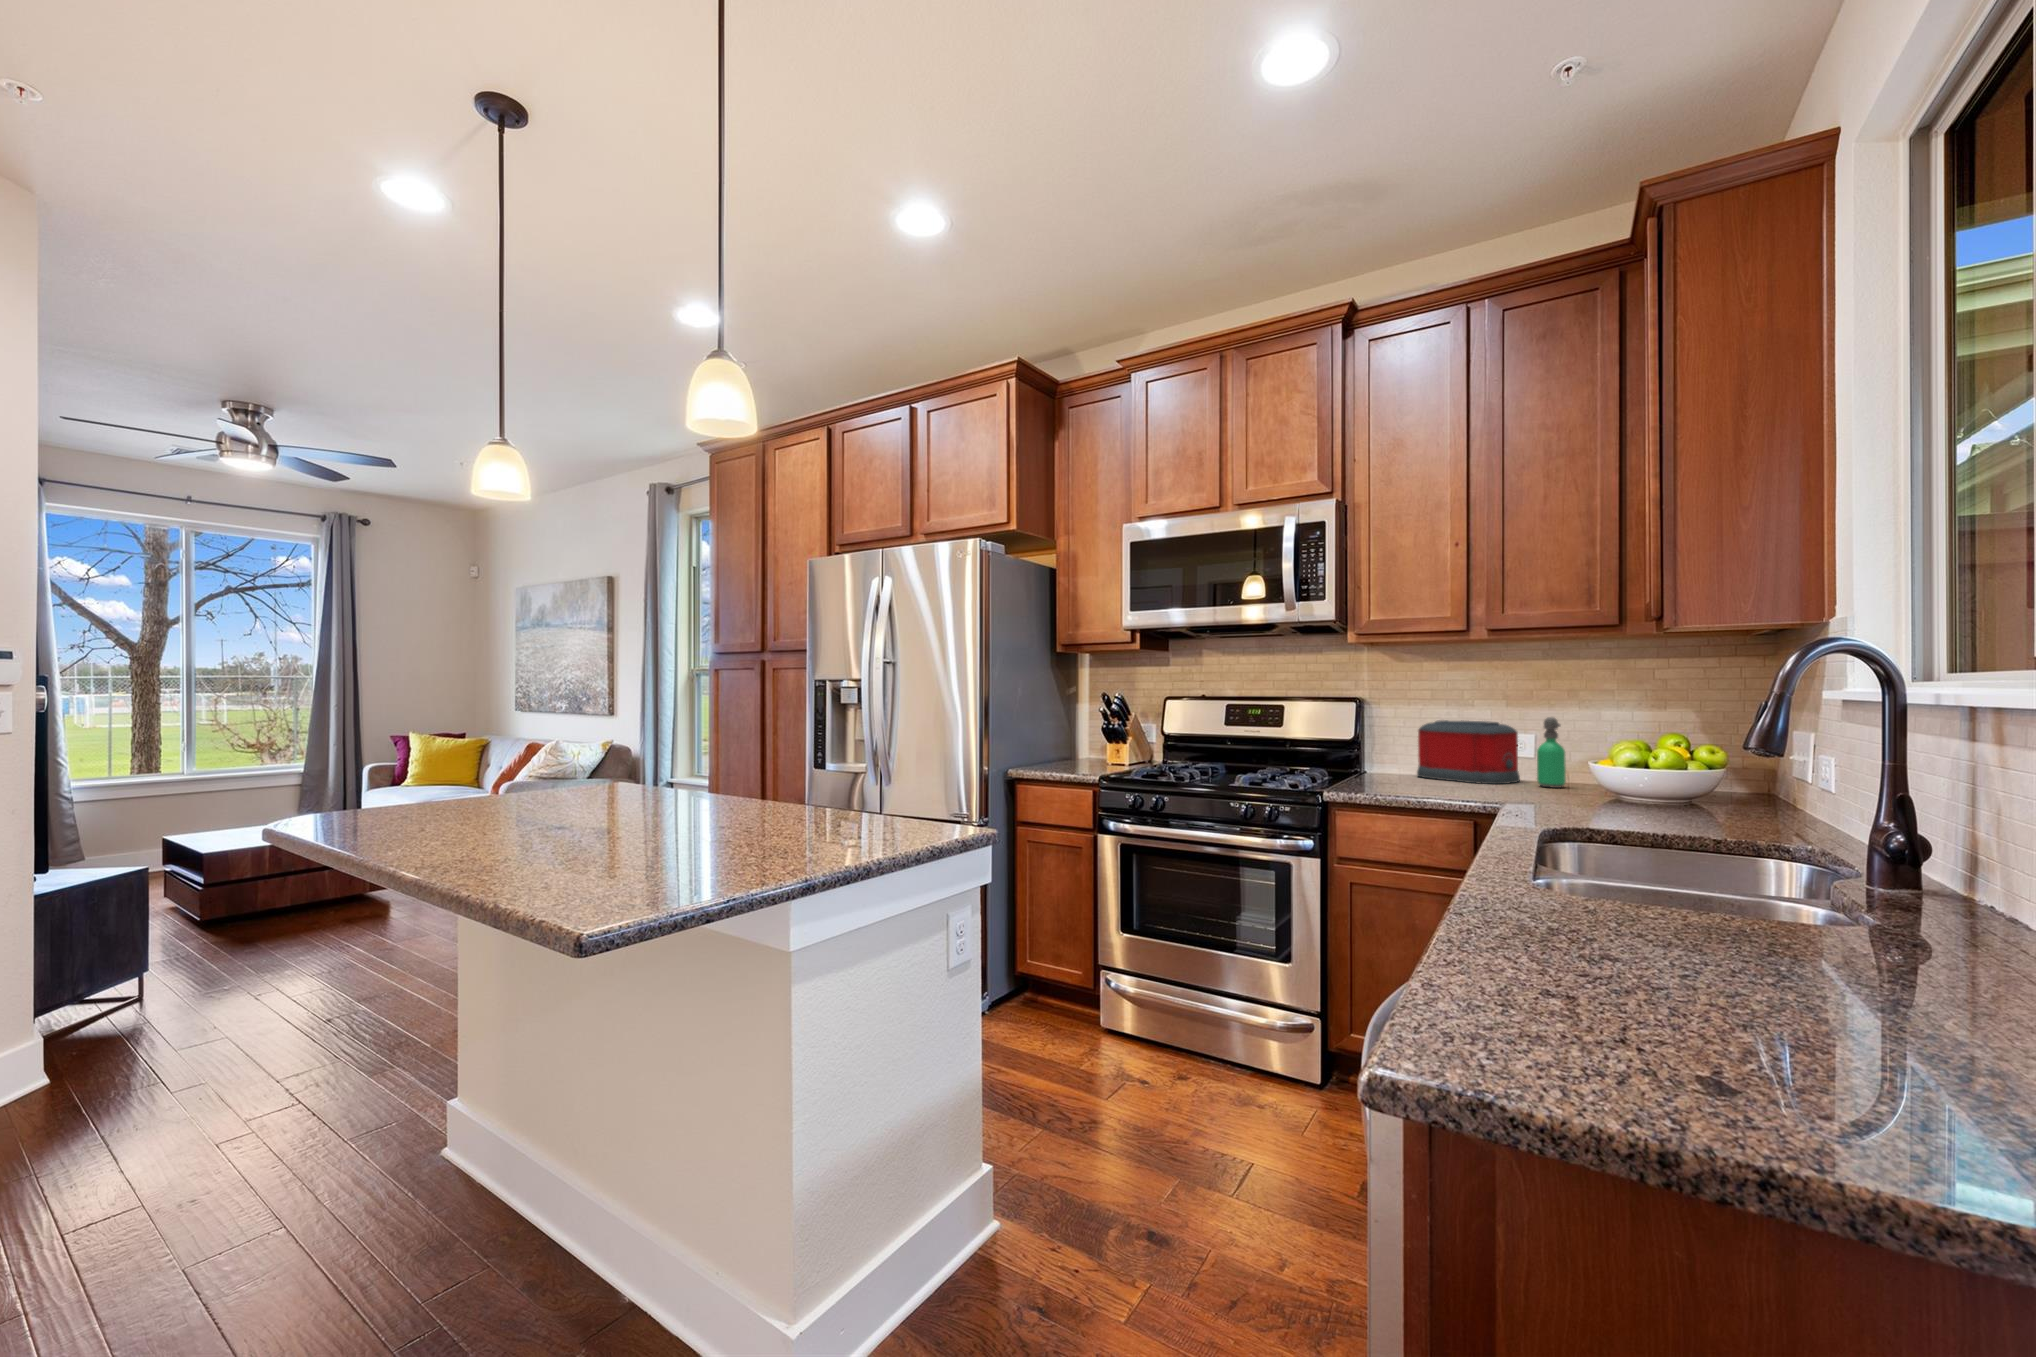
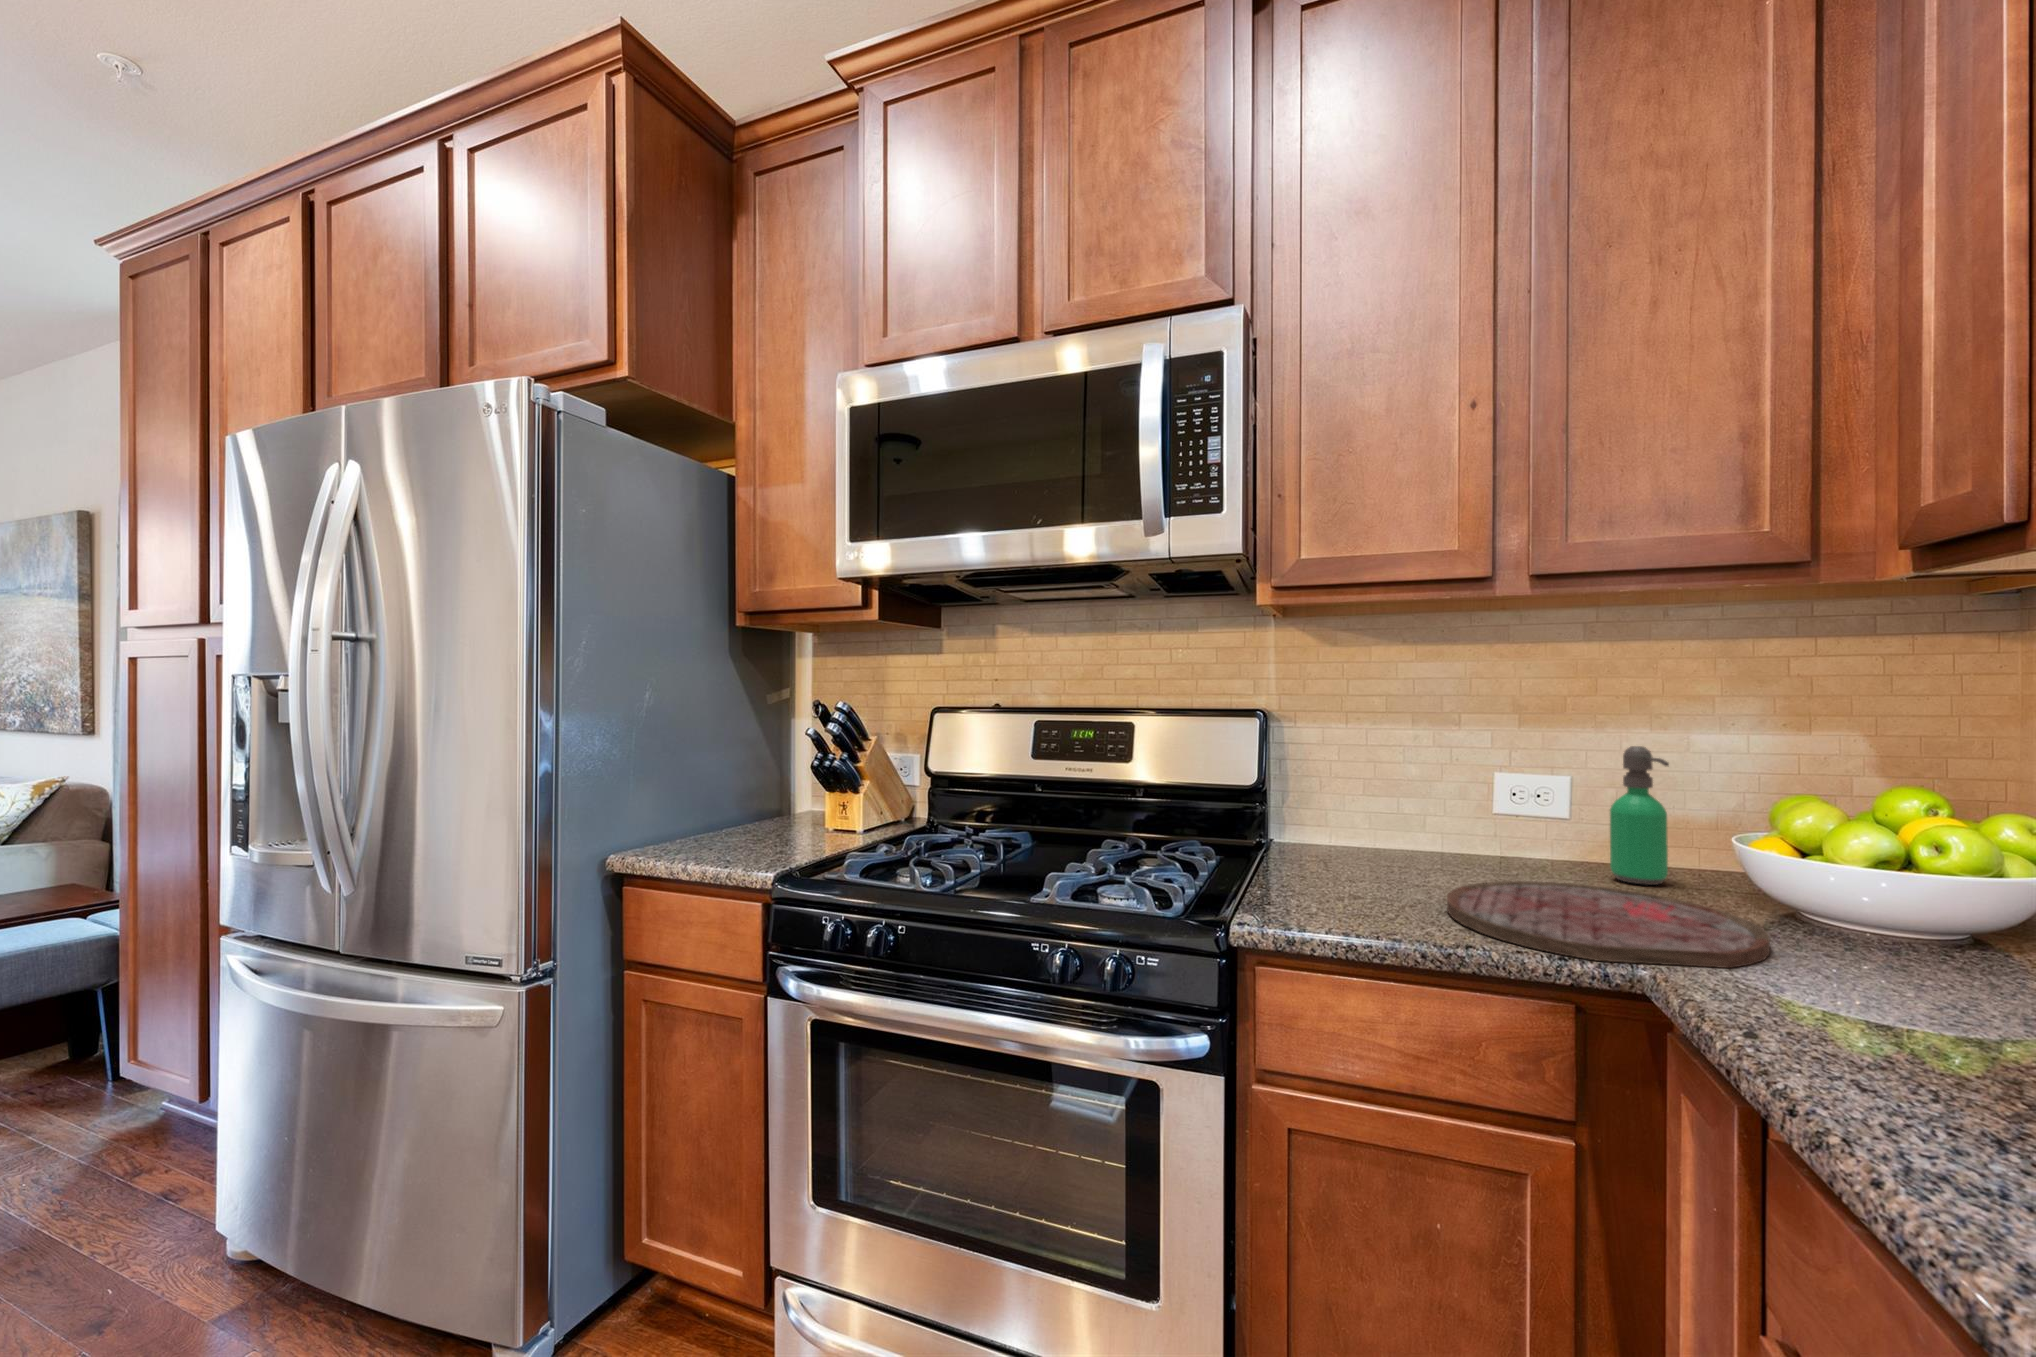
toaster: present [1417,720,1520,784] -> none [1368,747,1557,874]
cutting board: none [1429,782,1566,803] -> present [1447,881,1770,968]

